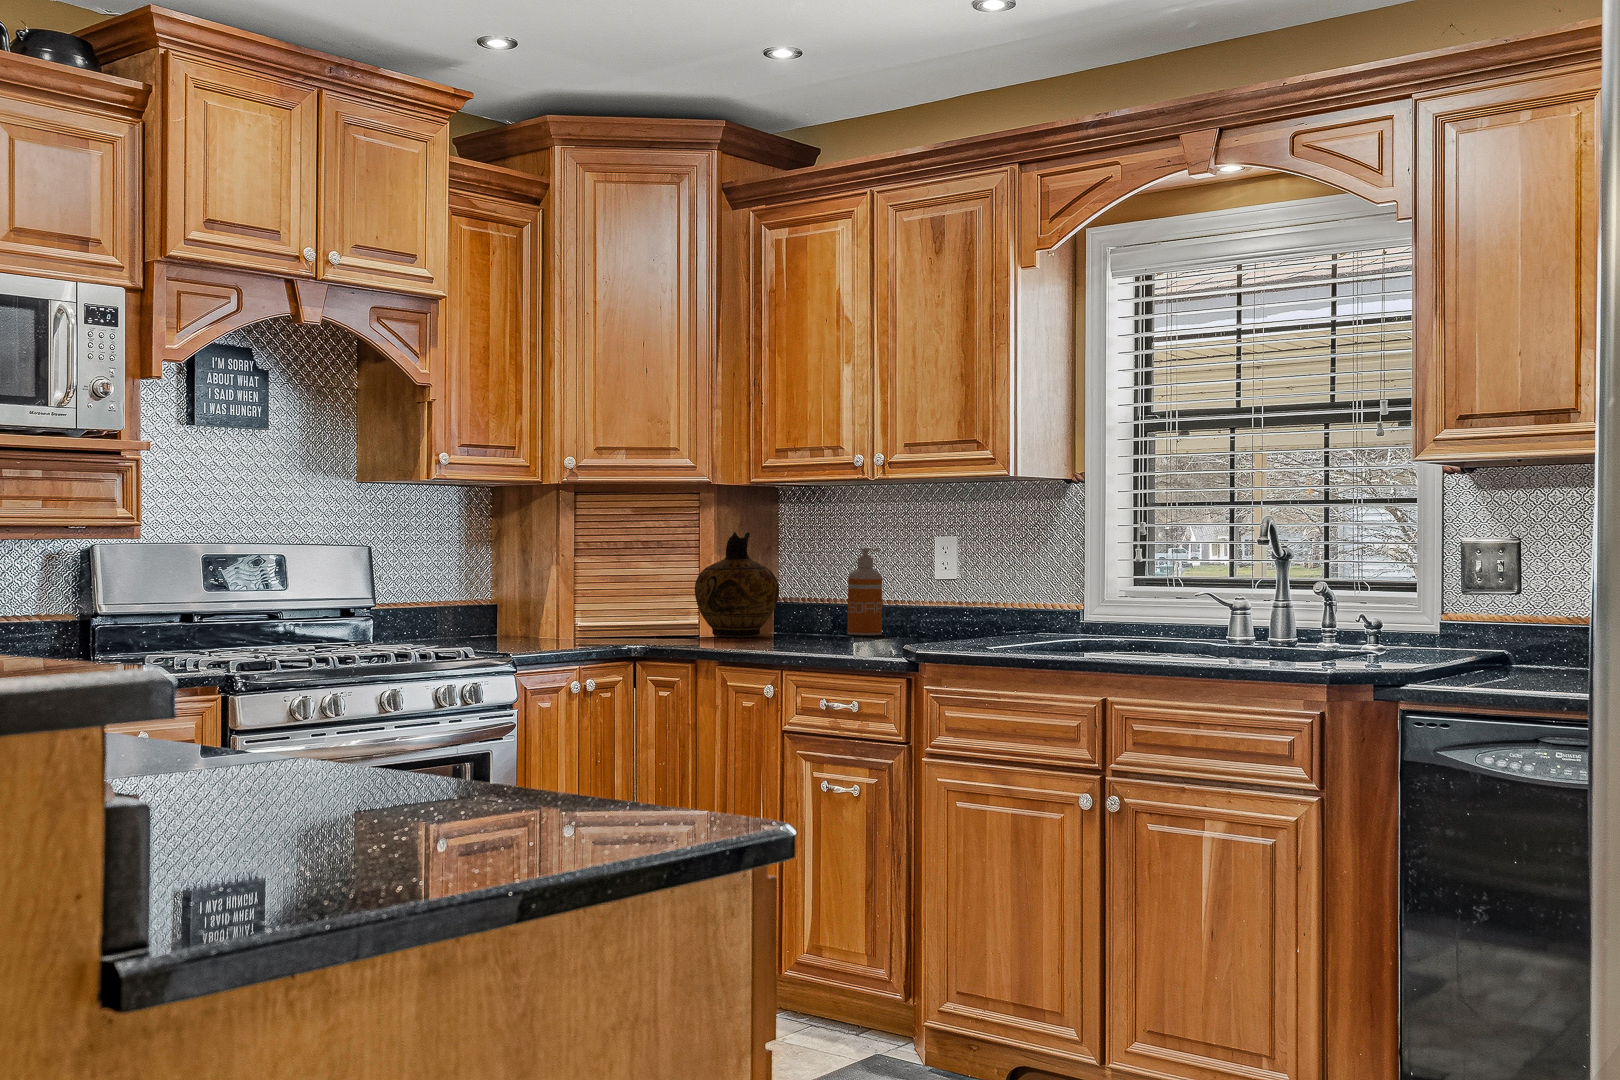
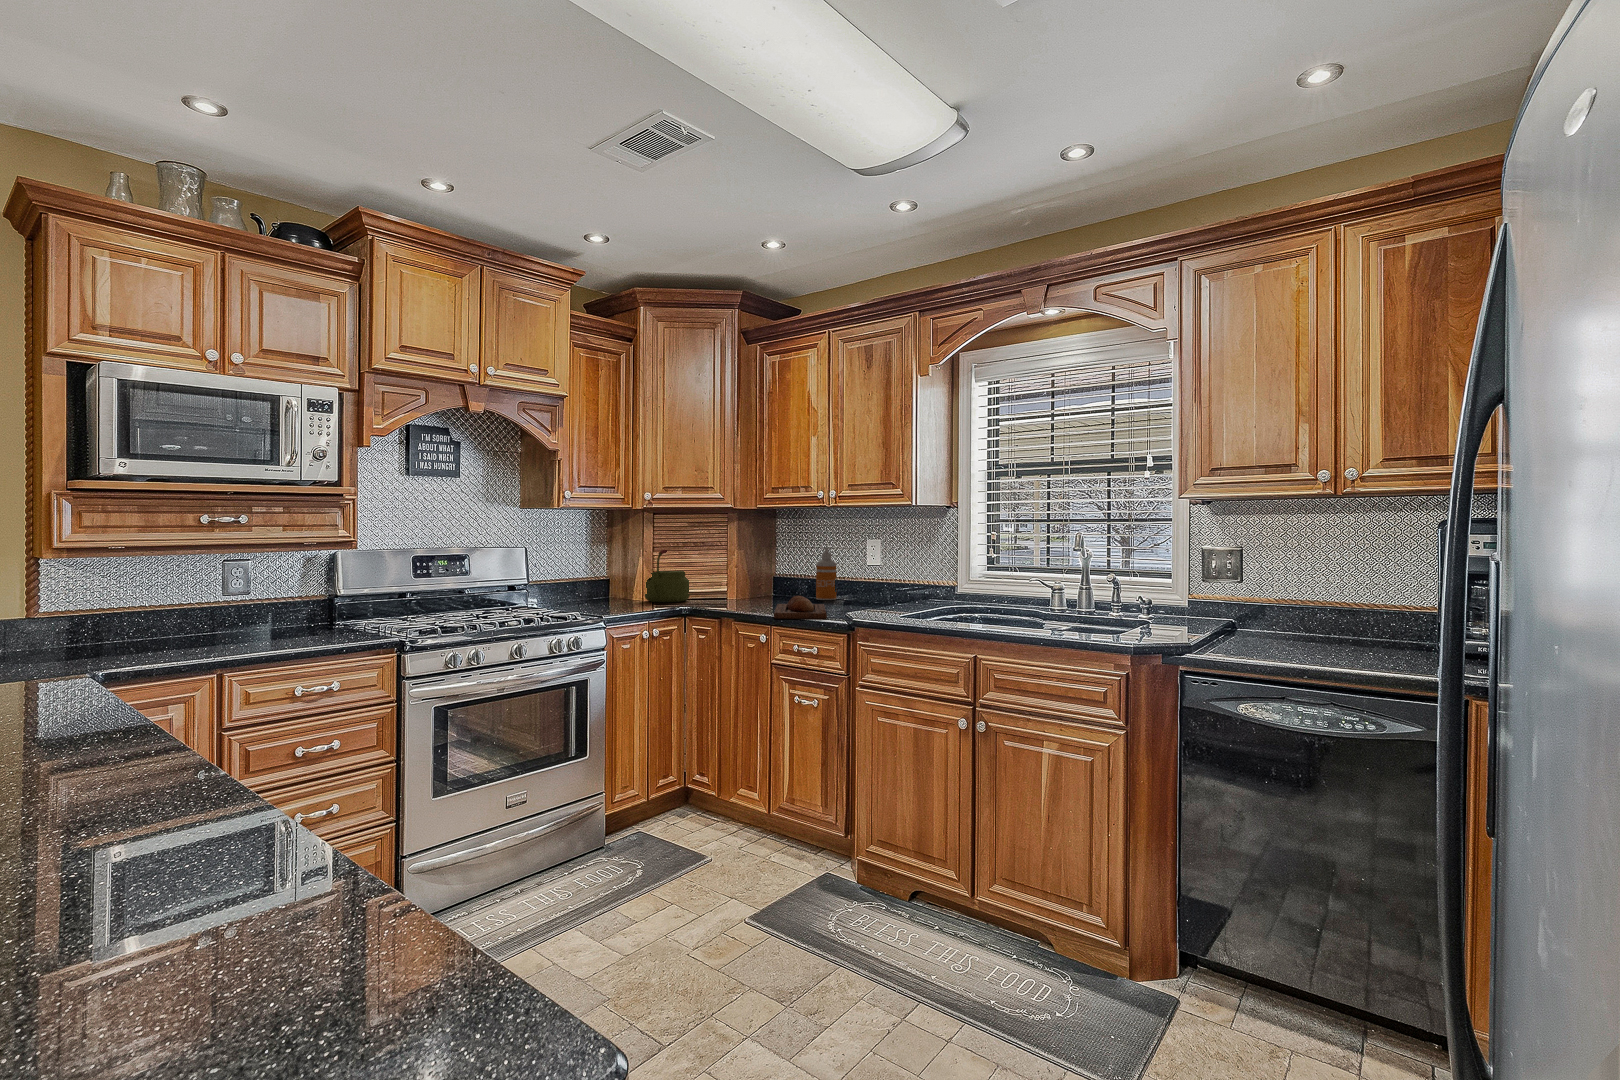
ceramic jug: present [695,532,779,637] -> none [724,539,775,602]
kettle: none [562,550,637,638] -> present [645,550,690,603]
bread loaf: none [788,621,872,653] -> present [774,596,827,619]

